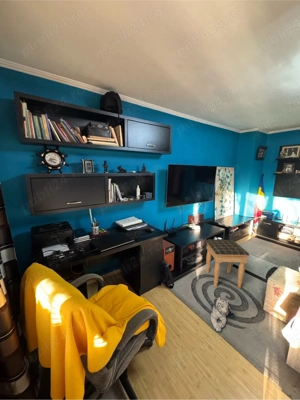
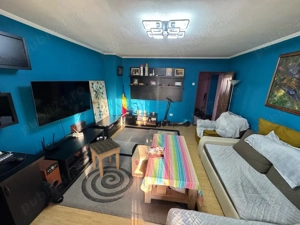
plush toy: present [210,297,234,331] -> none [100,185,116,214]

